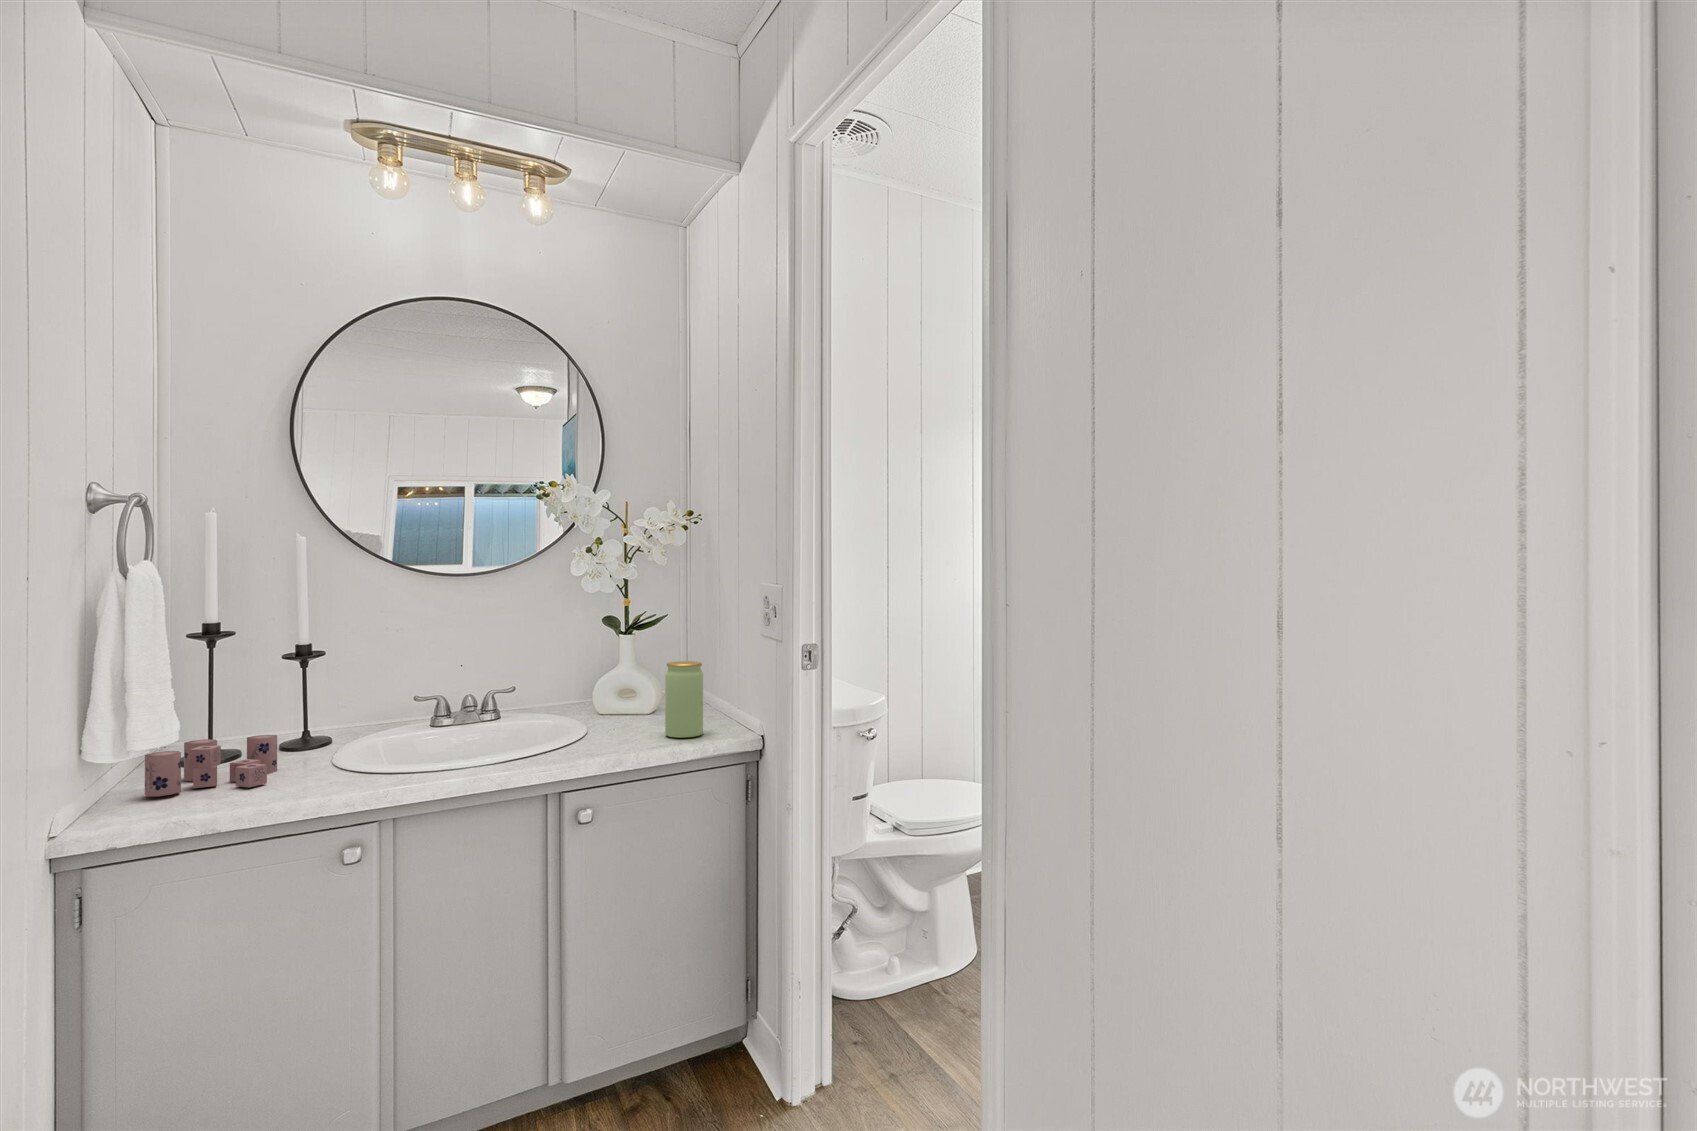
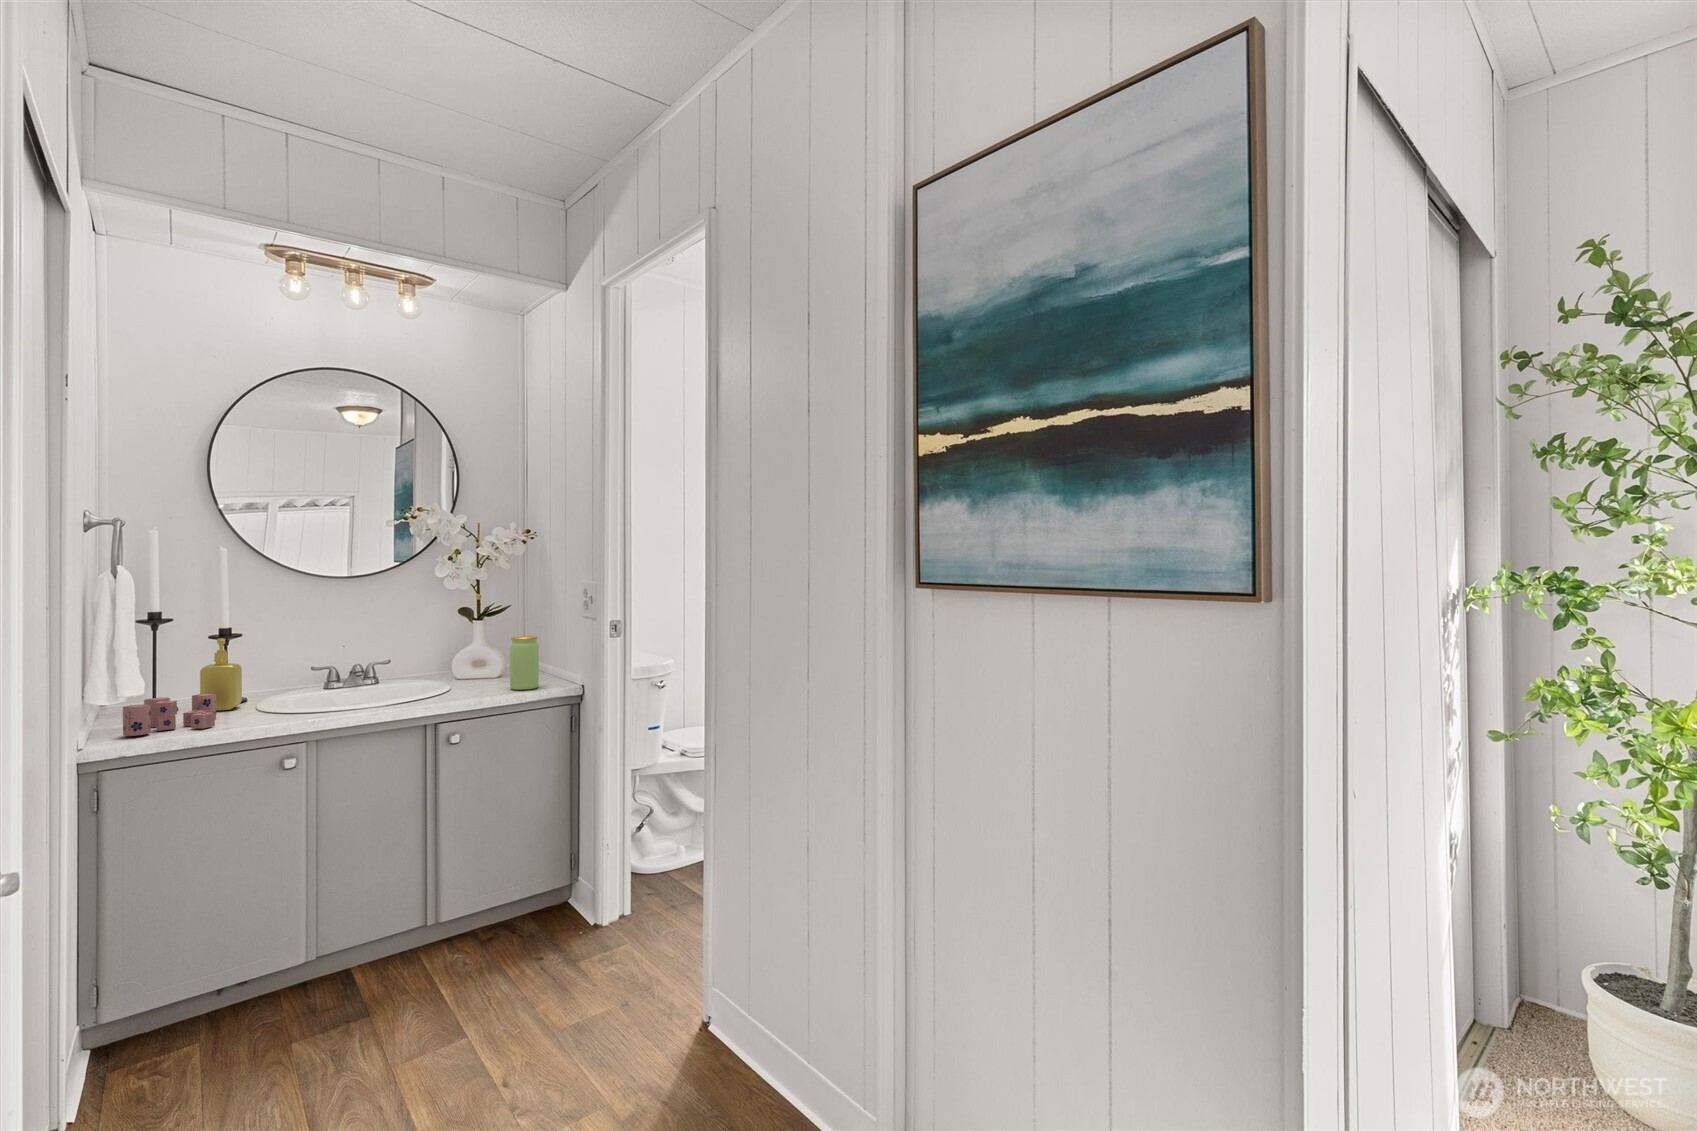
soap dispenser: none [266,658,320,757] -> present [200,638,242,711]

